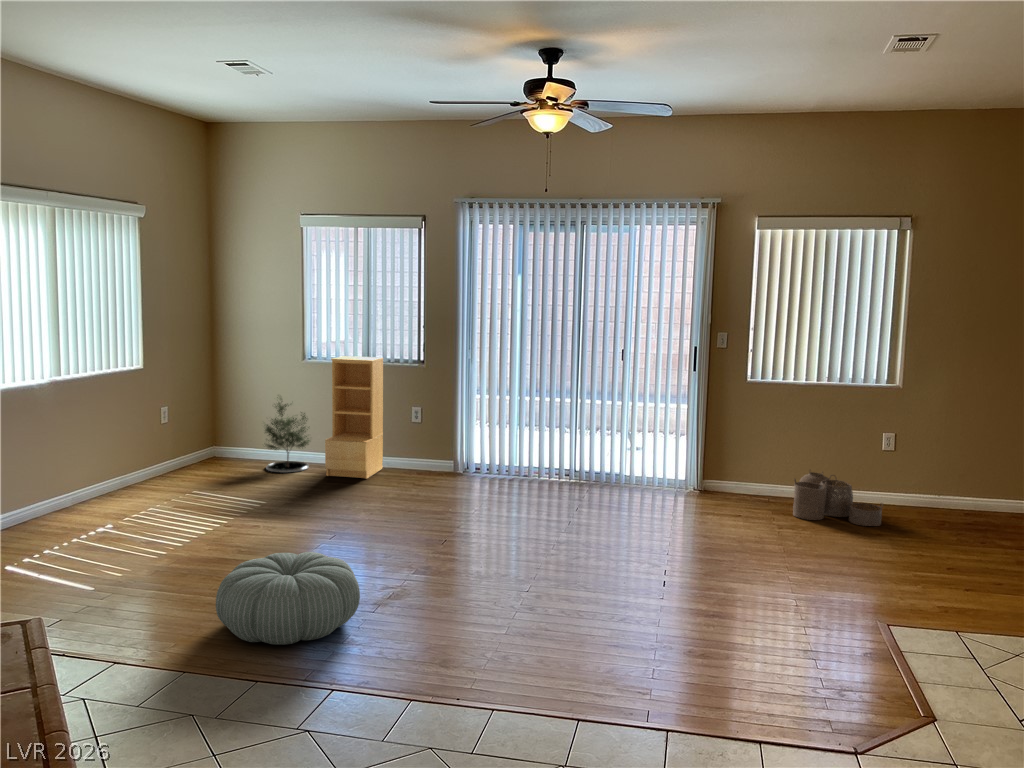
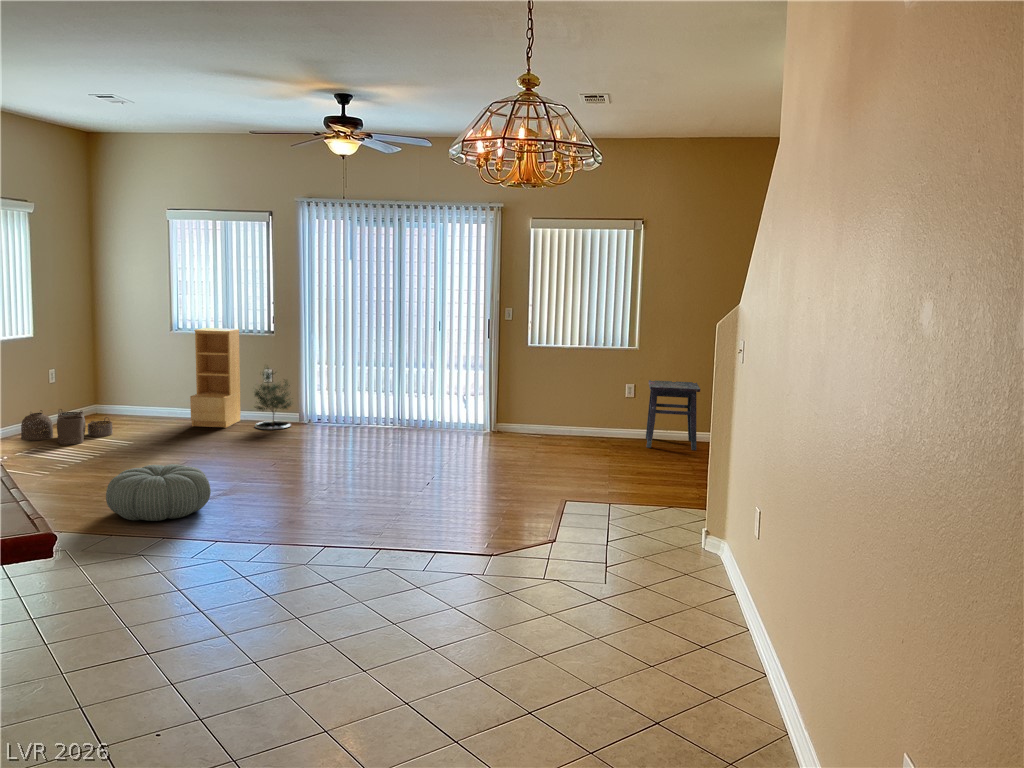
potted tree: present [265,398,310,473] -> present [255,368,291,430]
side table: none [907,429,1004,528] -> present [646,380,700,450]
woven basket: present [793,472,883,526] -> present [21,409,113,445]

